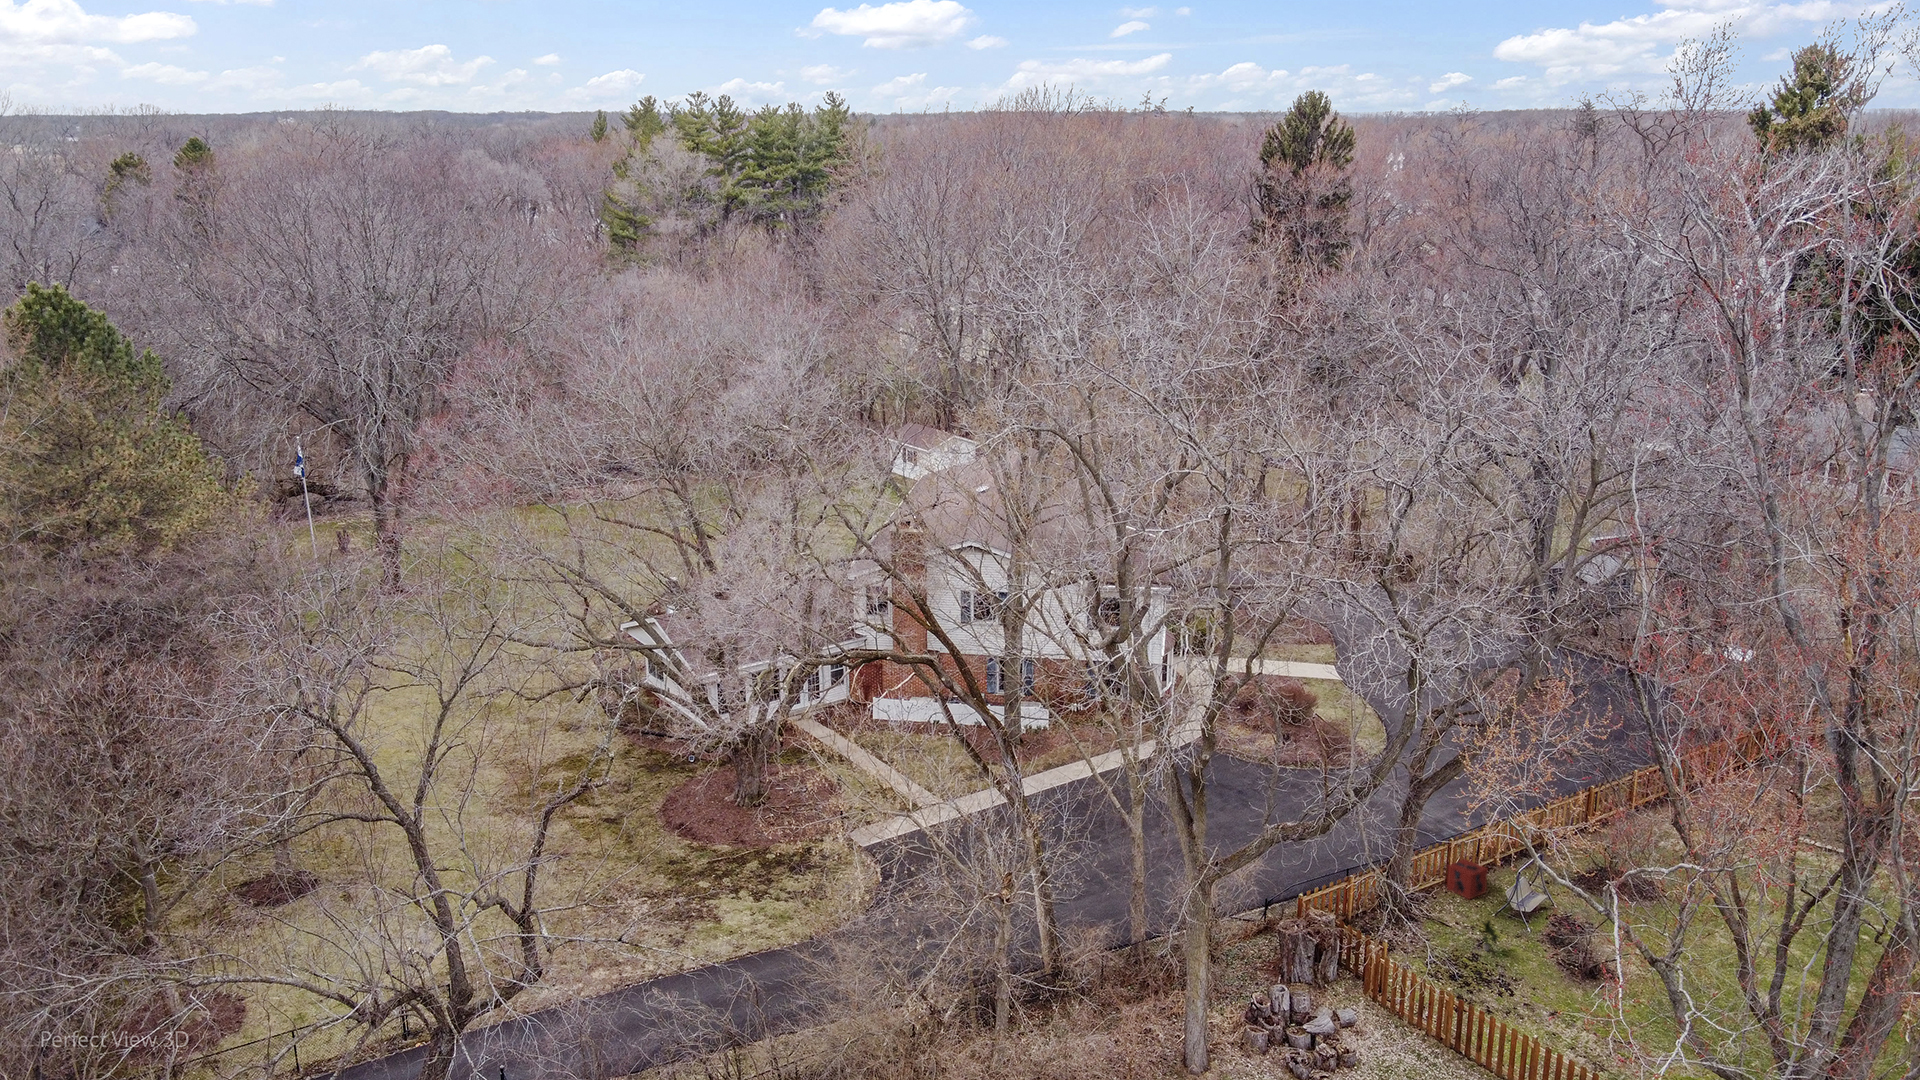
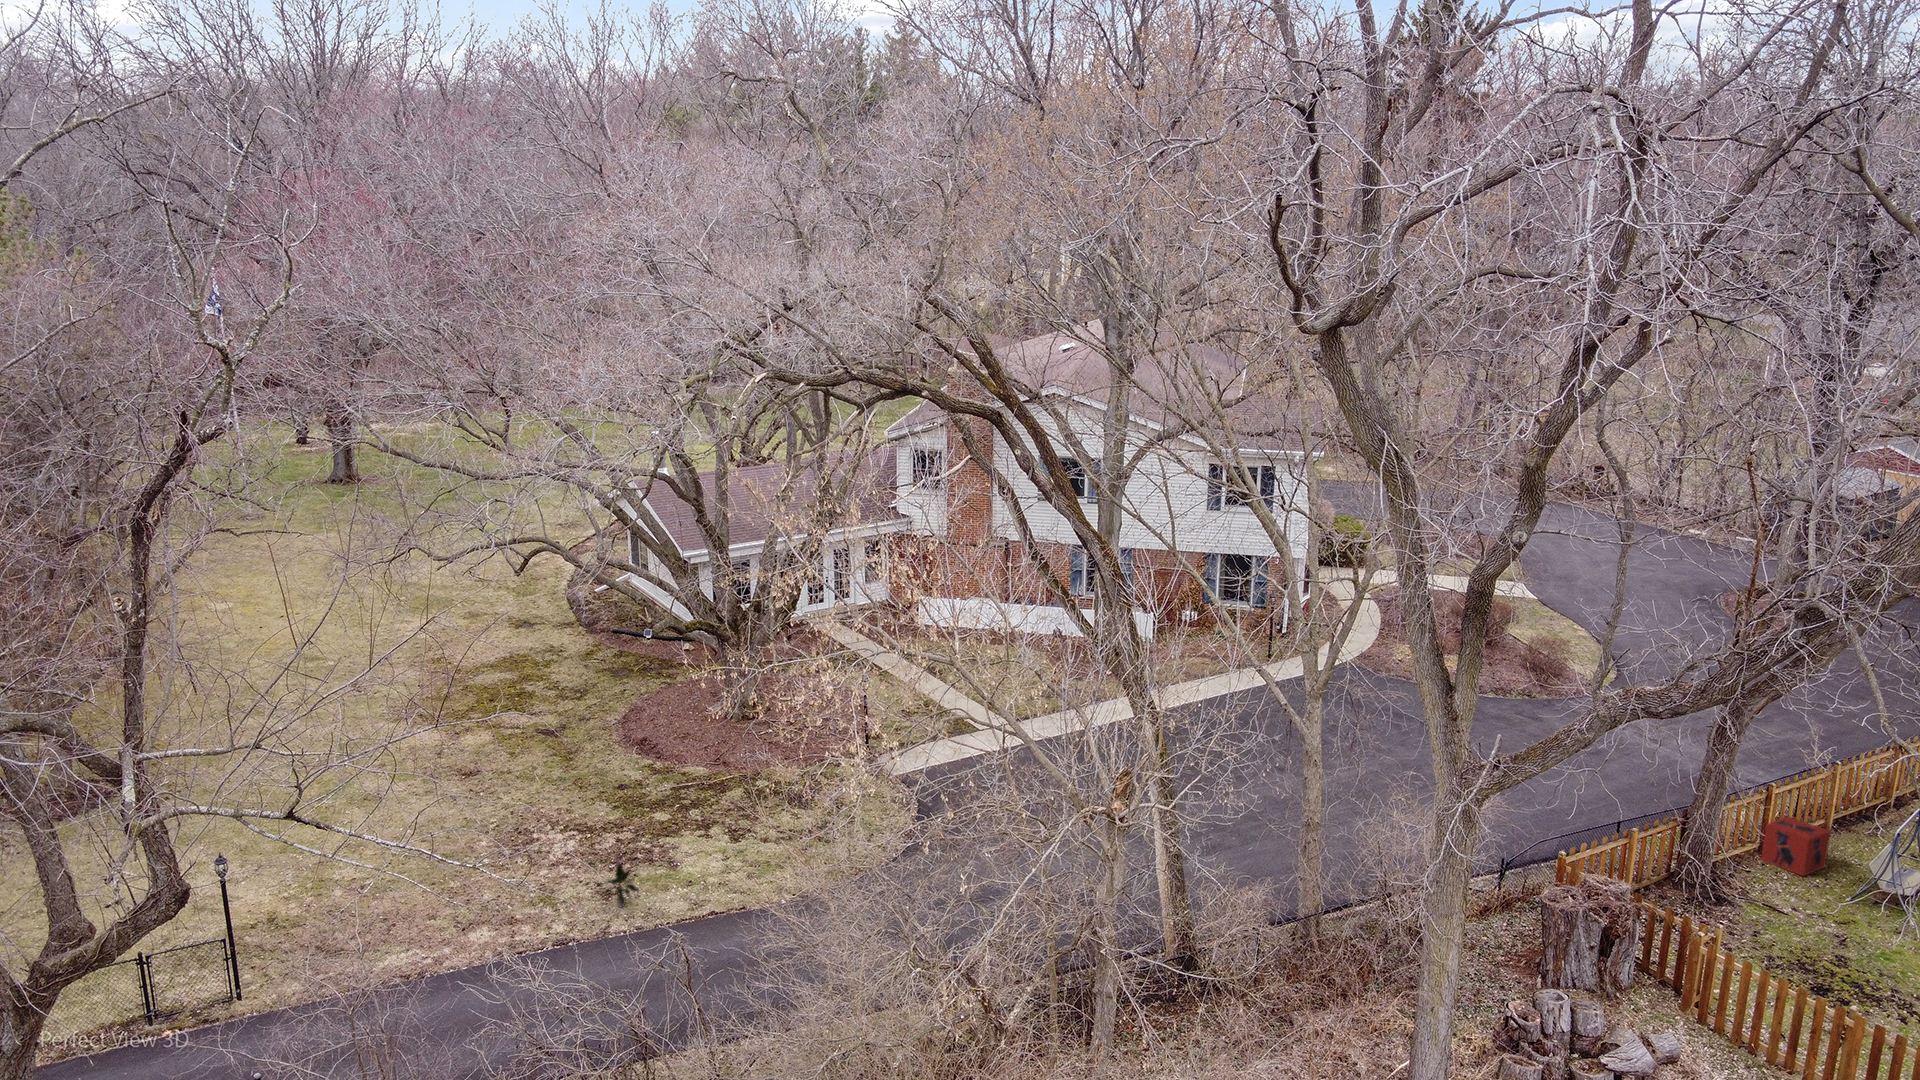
potted plant: present [1483,920,1498,951] -> present [609,865,638,907]

